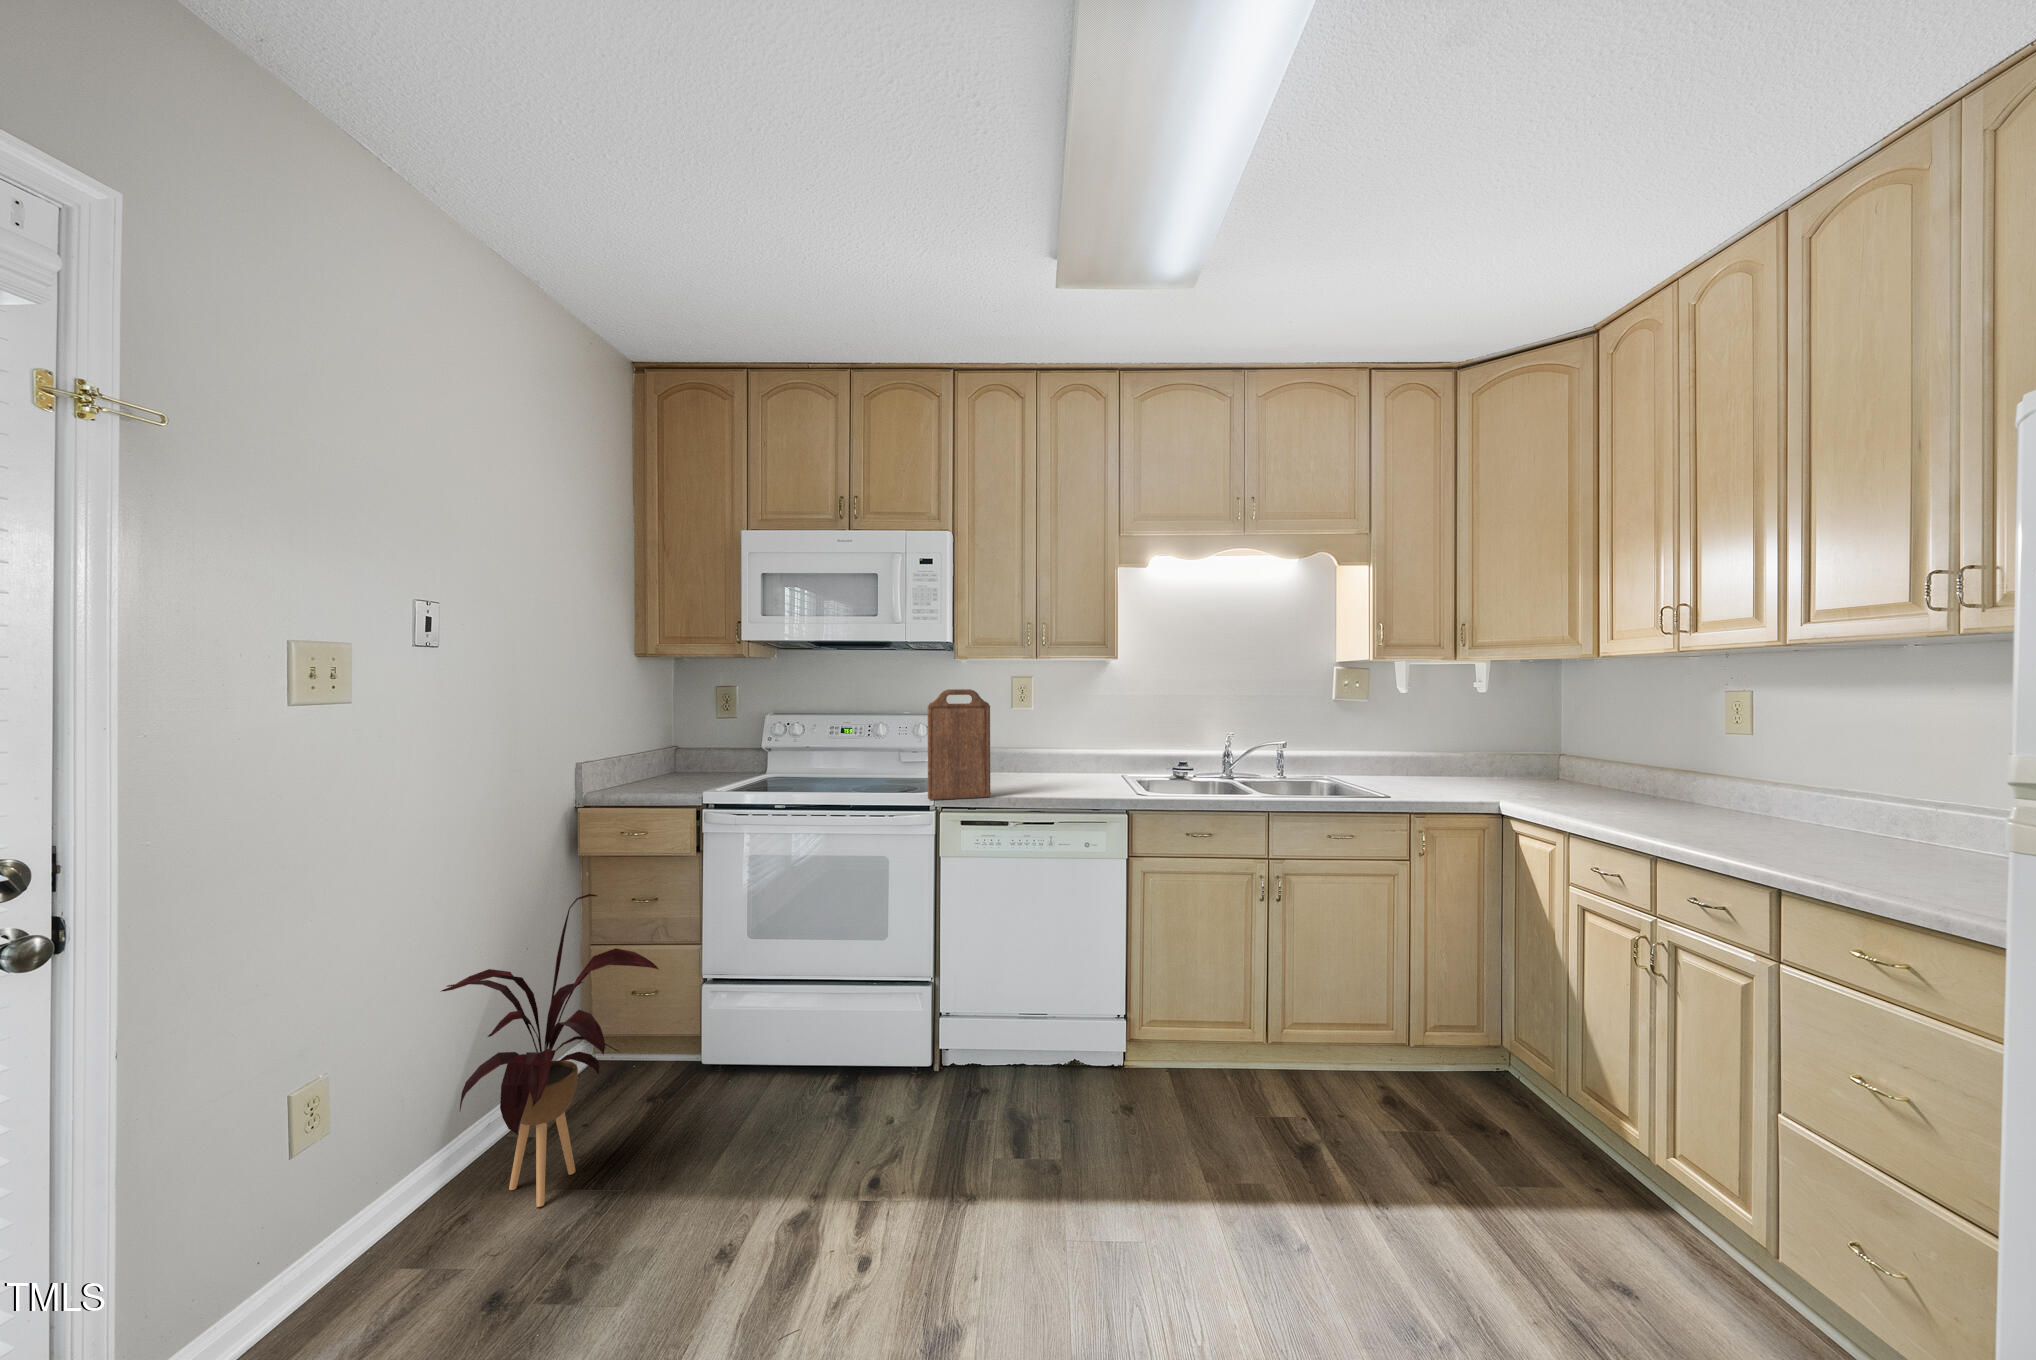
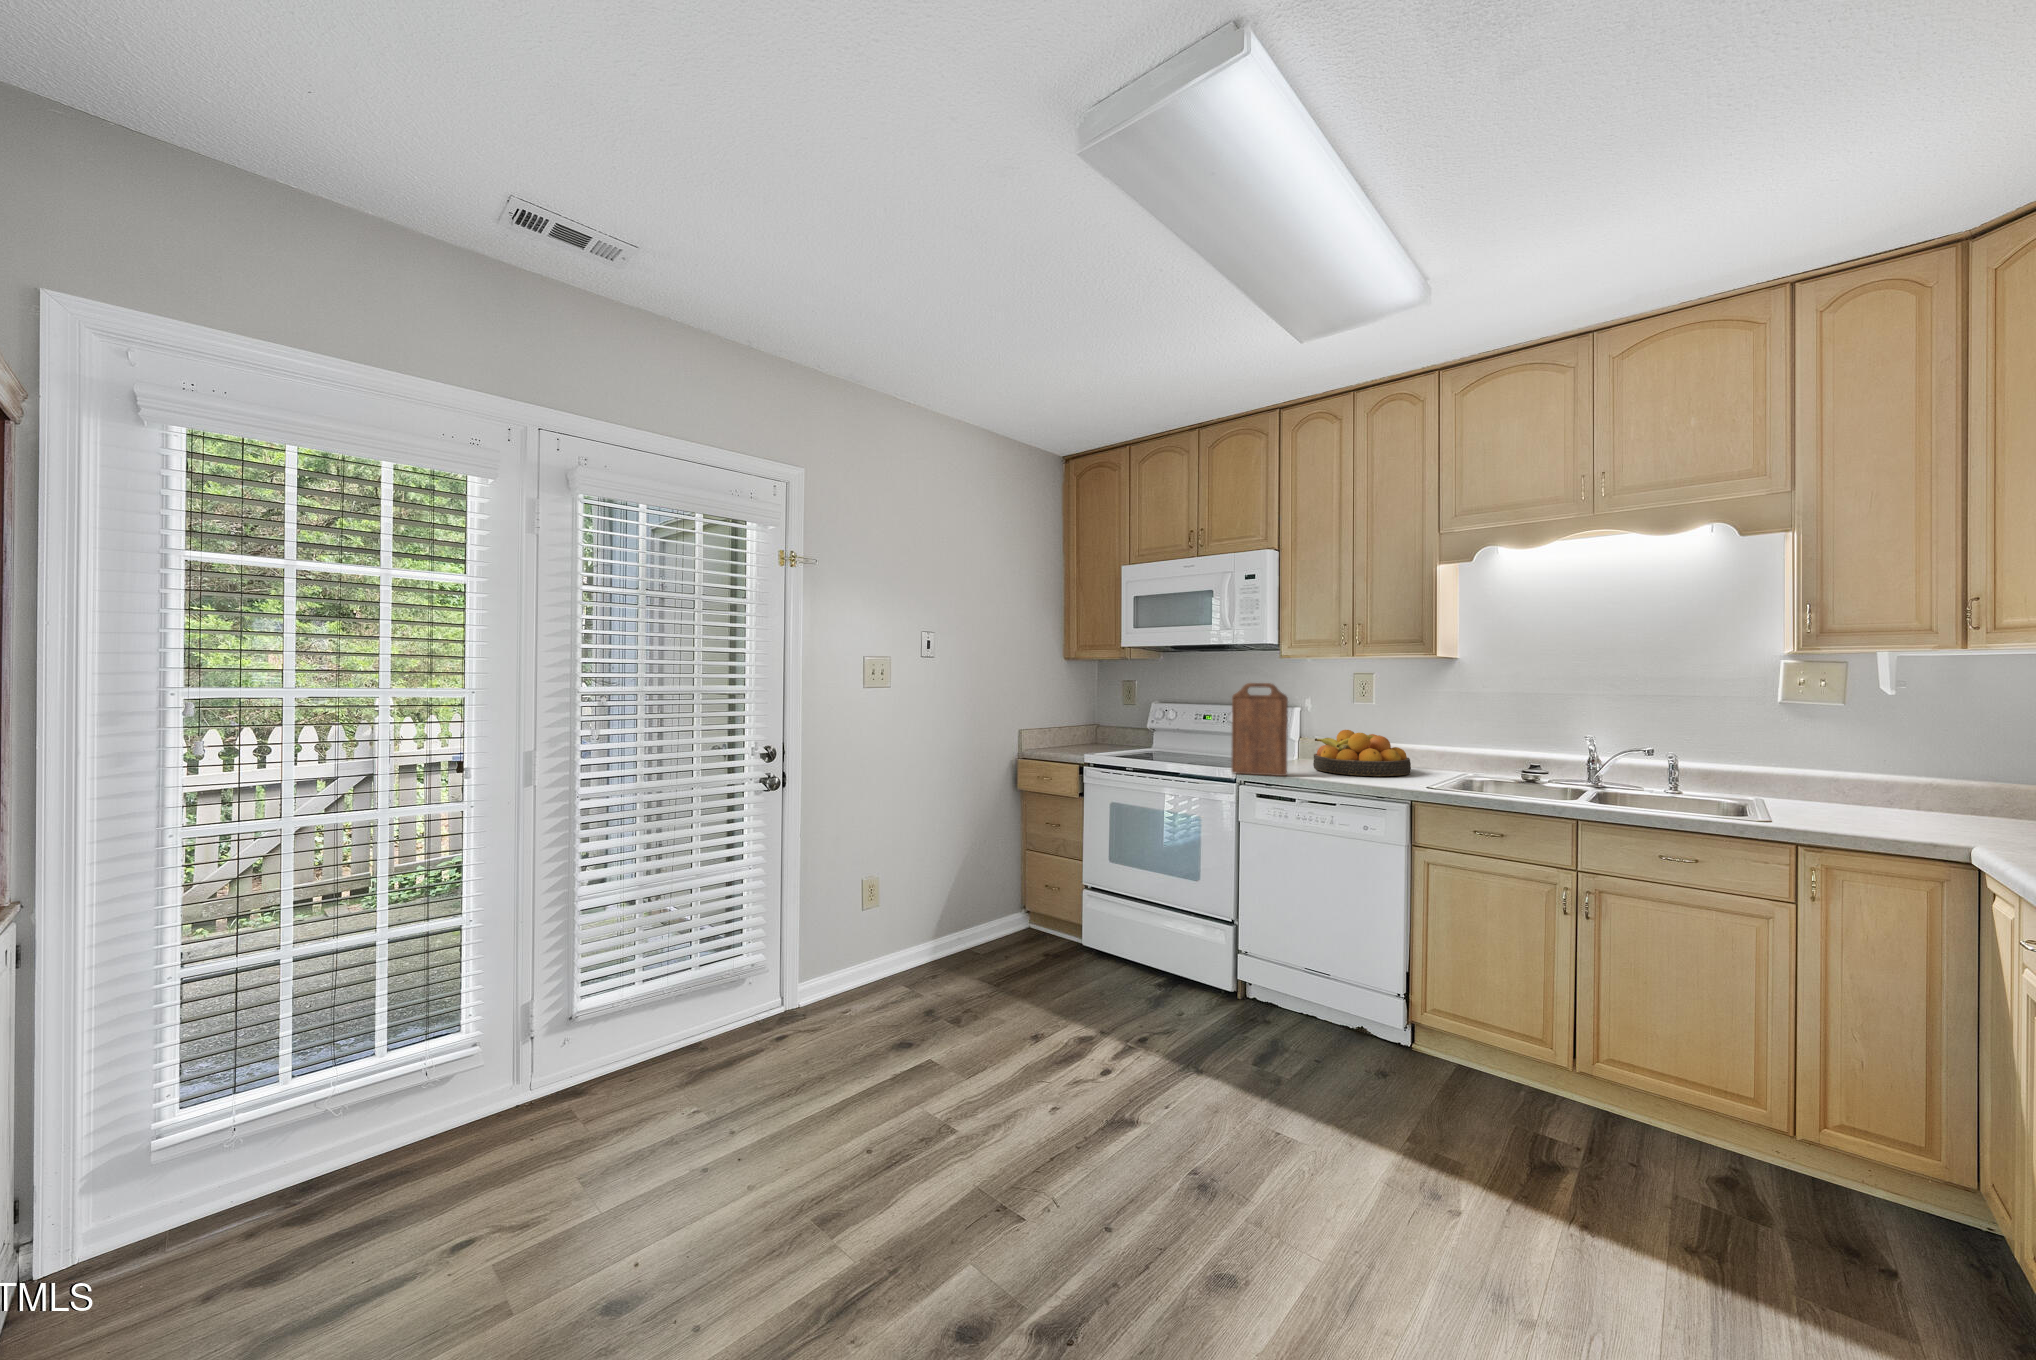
fruit bowl: none [987,739,1085,788] -> present [1313,730,1411,776]
house plant: present [442,894,659,1207] -> none [918,807,1025,986]

